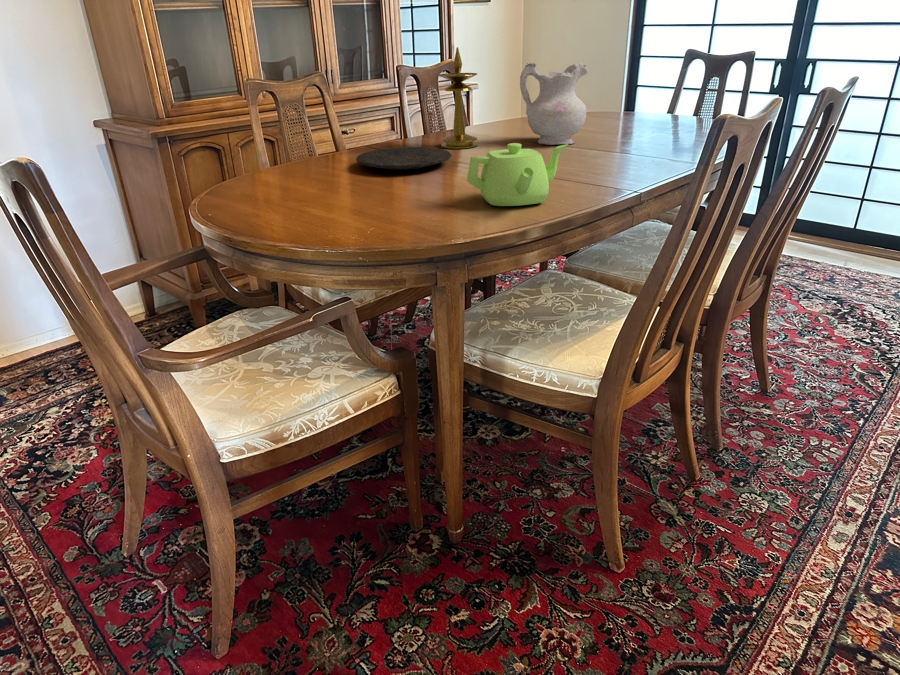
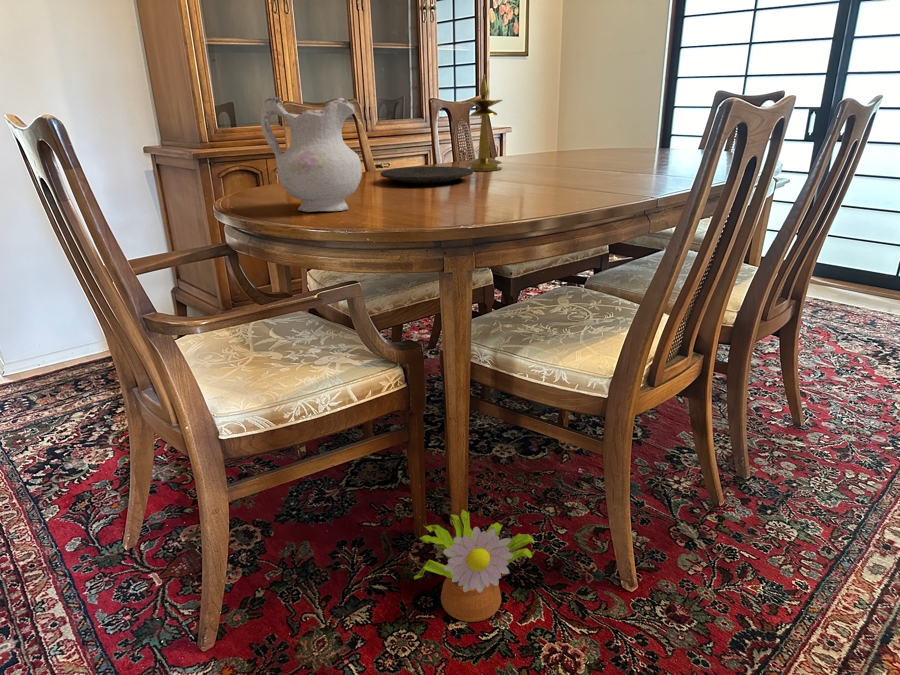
ceramic pitcher: present [520,63,587,145] -> present [260,97,362,212]
teapot: present [467,143,568,206] -> none [482,147,583,206]
decorative plant: none [417,504,532,613] -> present [414,510,536,622]

